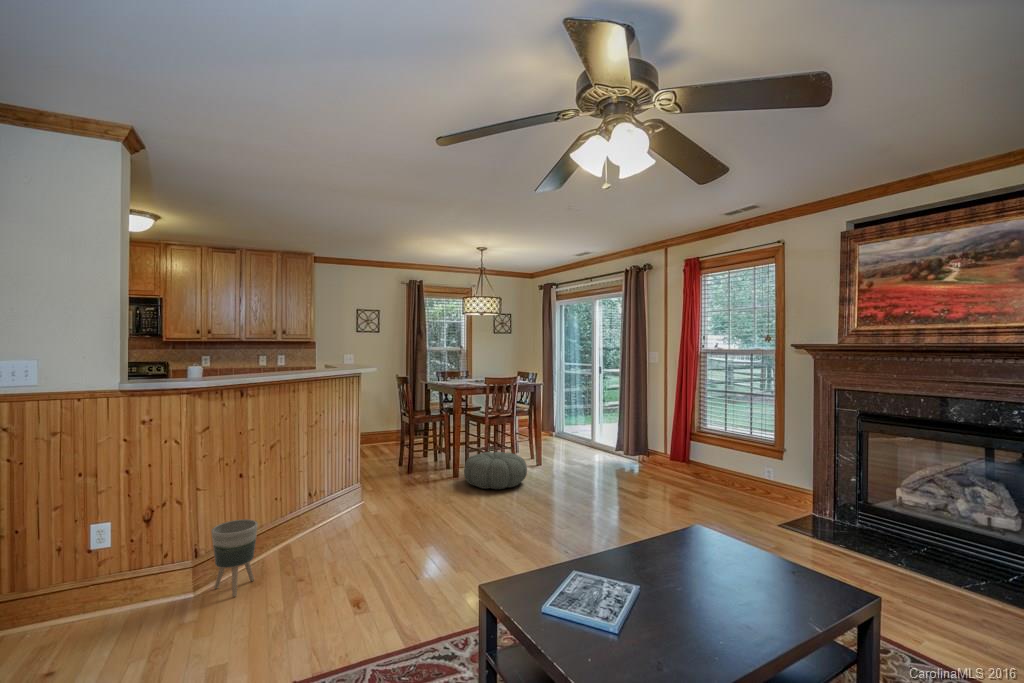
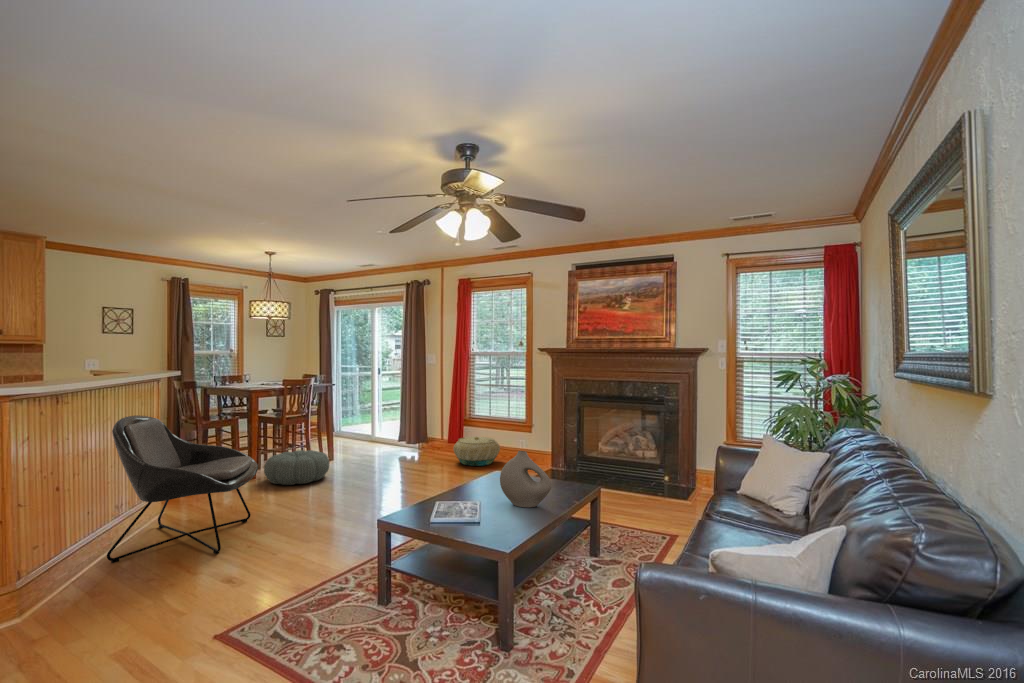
lounge chair: none [289,409,432,563] -> present [107,415,258,563]
basket: none [672,456,735,496] -> present [453,437,500,466]
vase: none [670,515,760,618] -> present [500,451,552,507]
planter: present [211,519,258,597] -> none [41,530,98,607]

